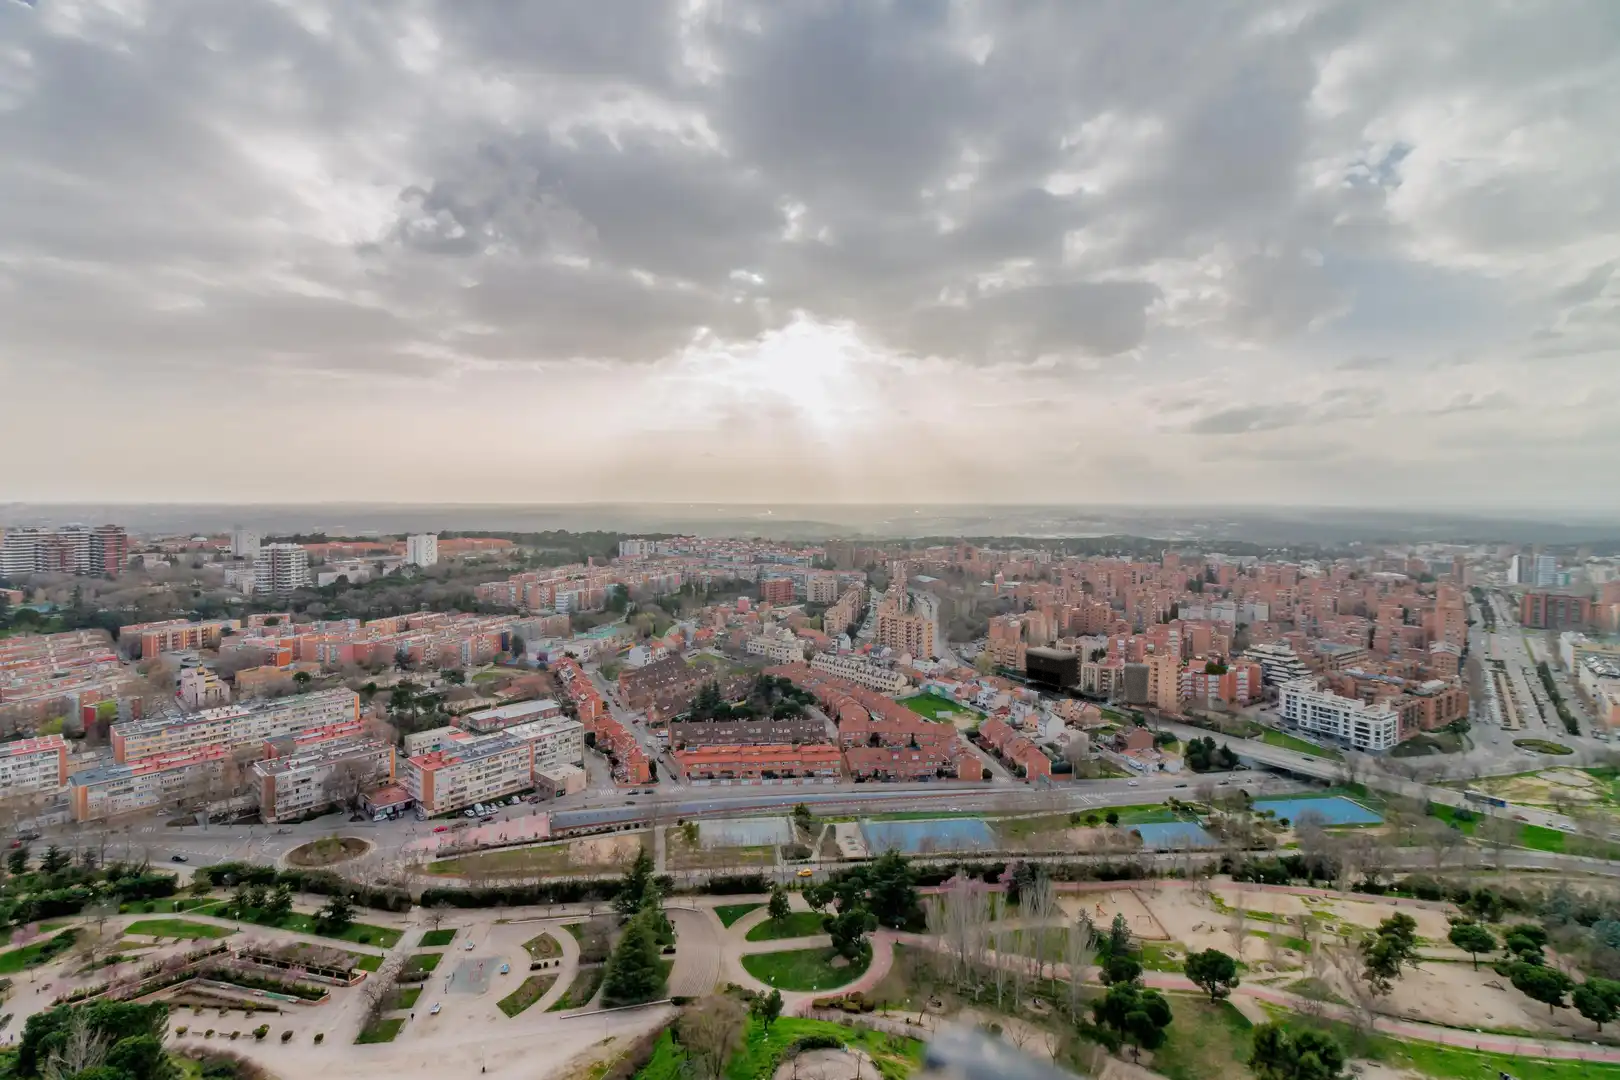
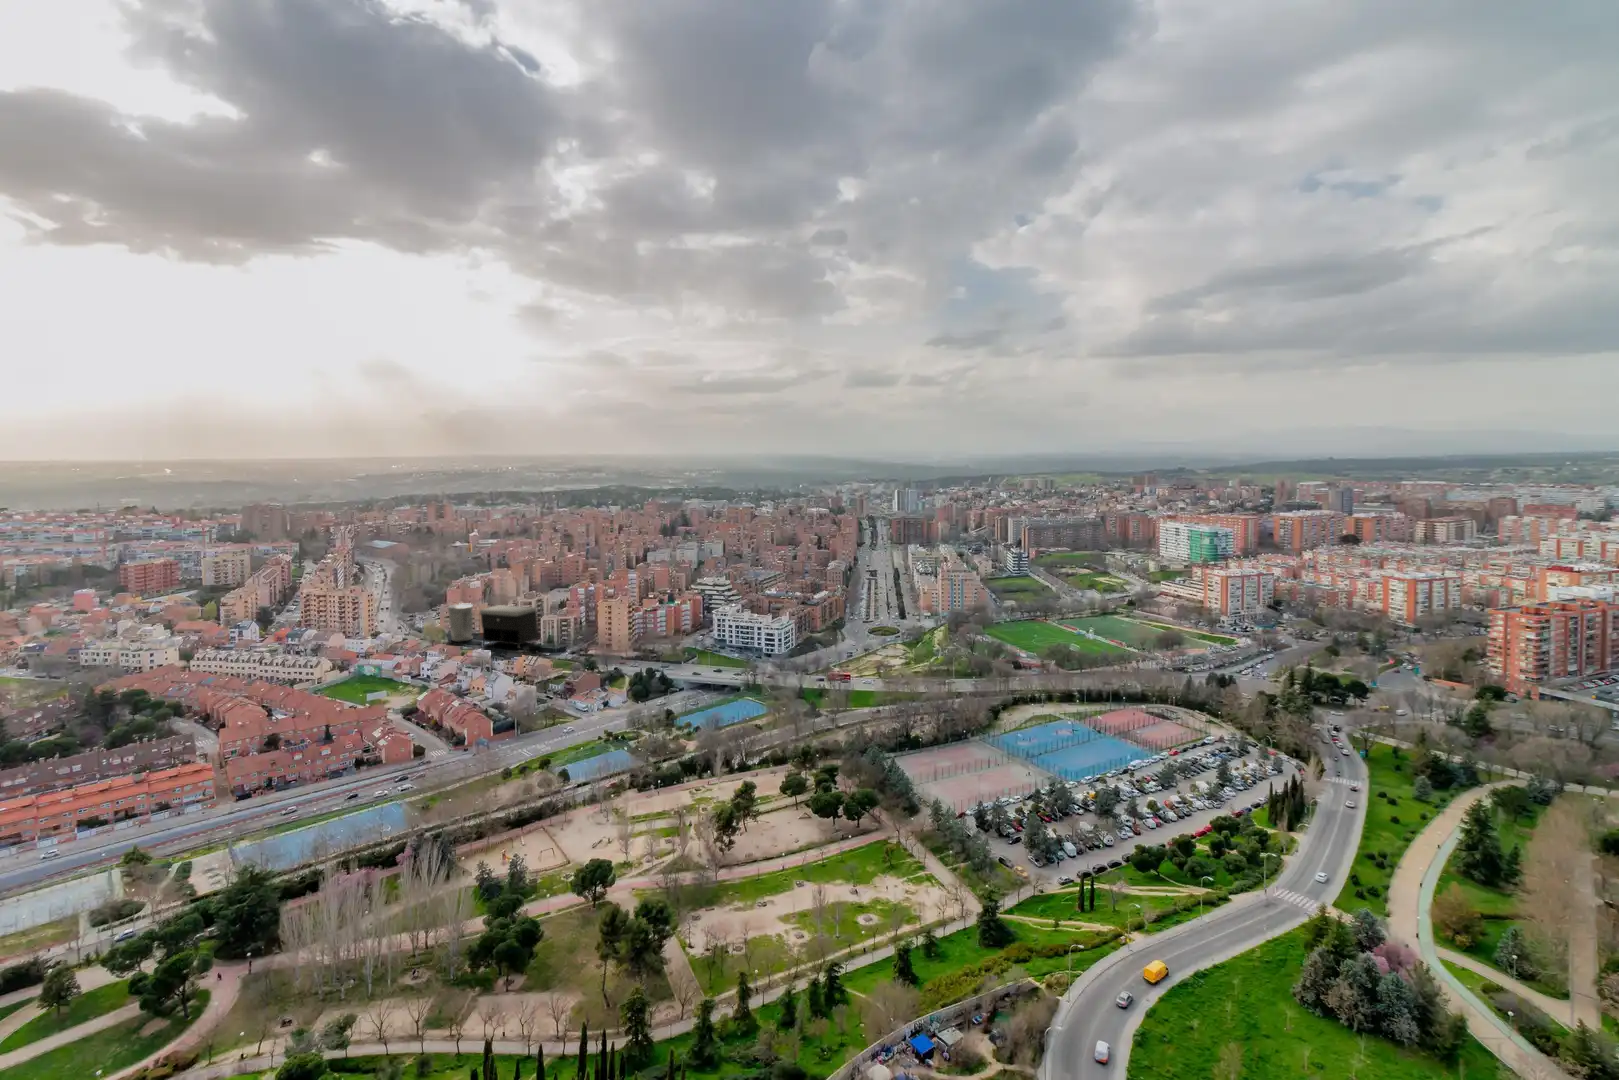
trash can: present [1123,662,1150,704] -> present [448,603,473,642]
potted tree: present [1205,663,1227,711] -> none [652,599,673,643]

